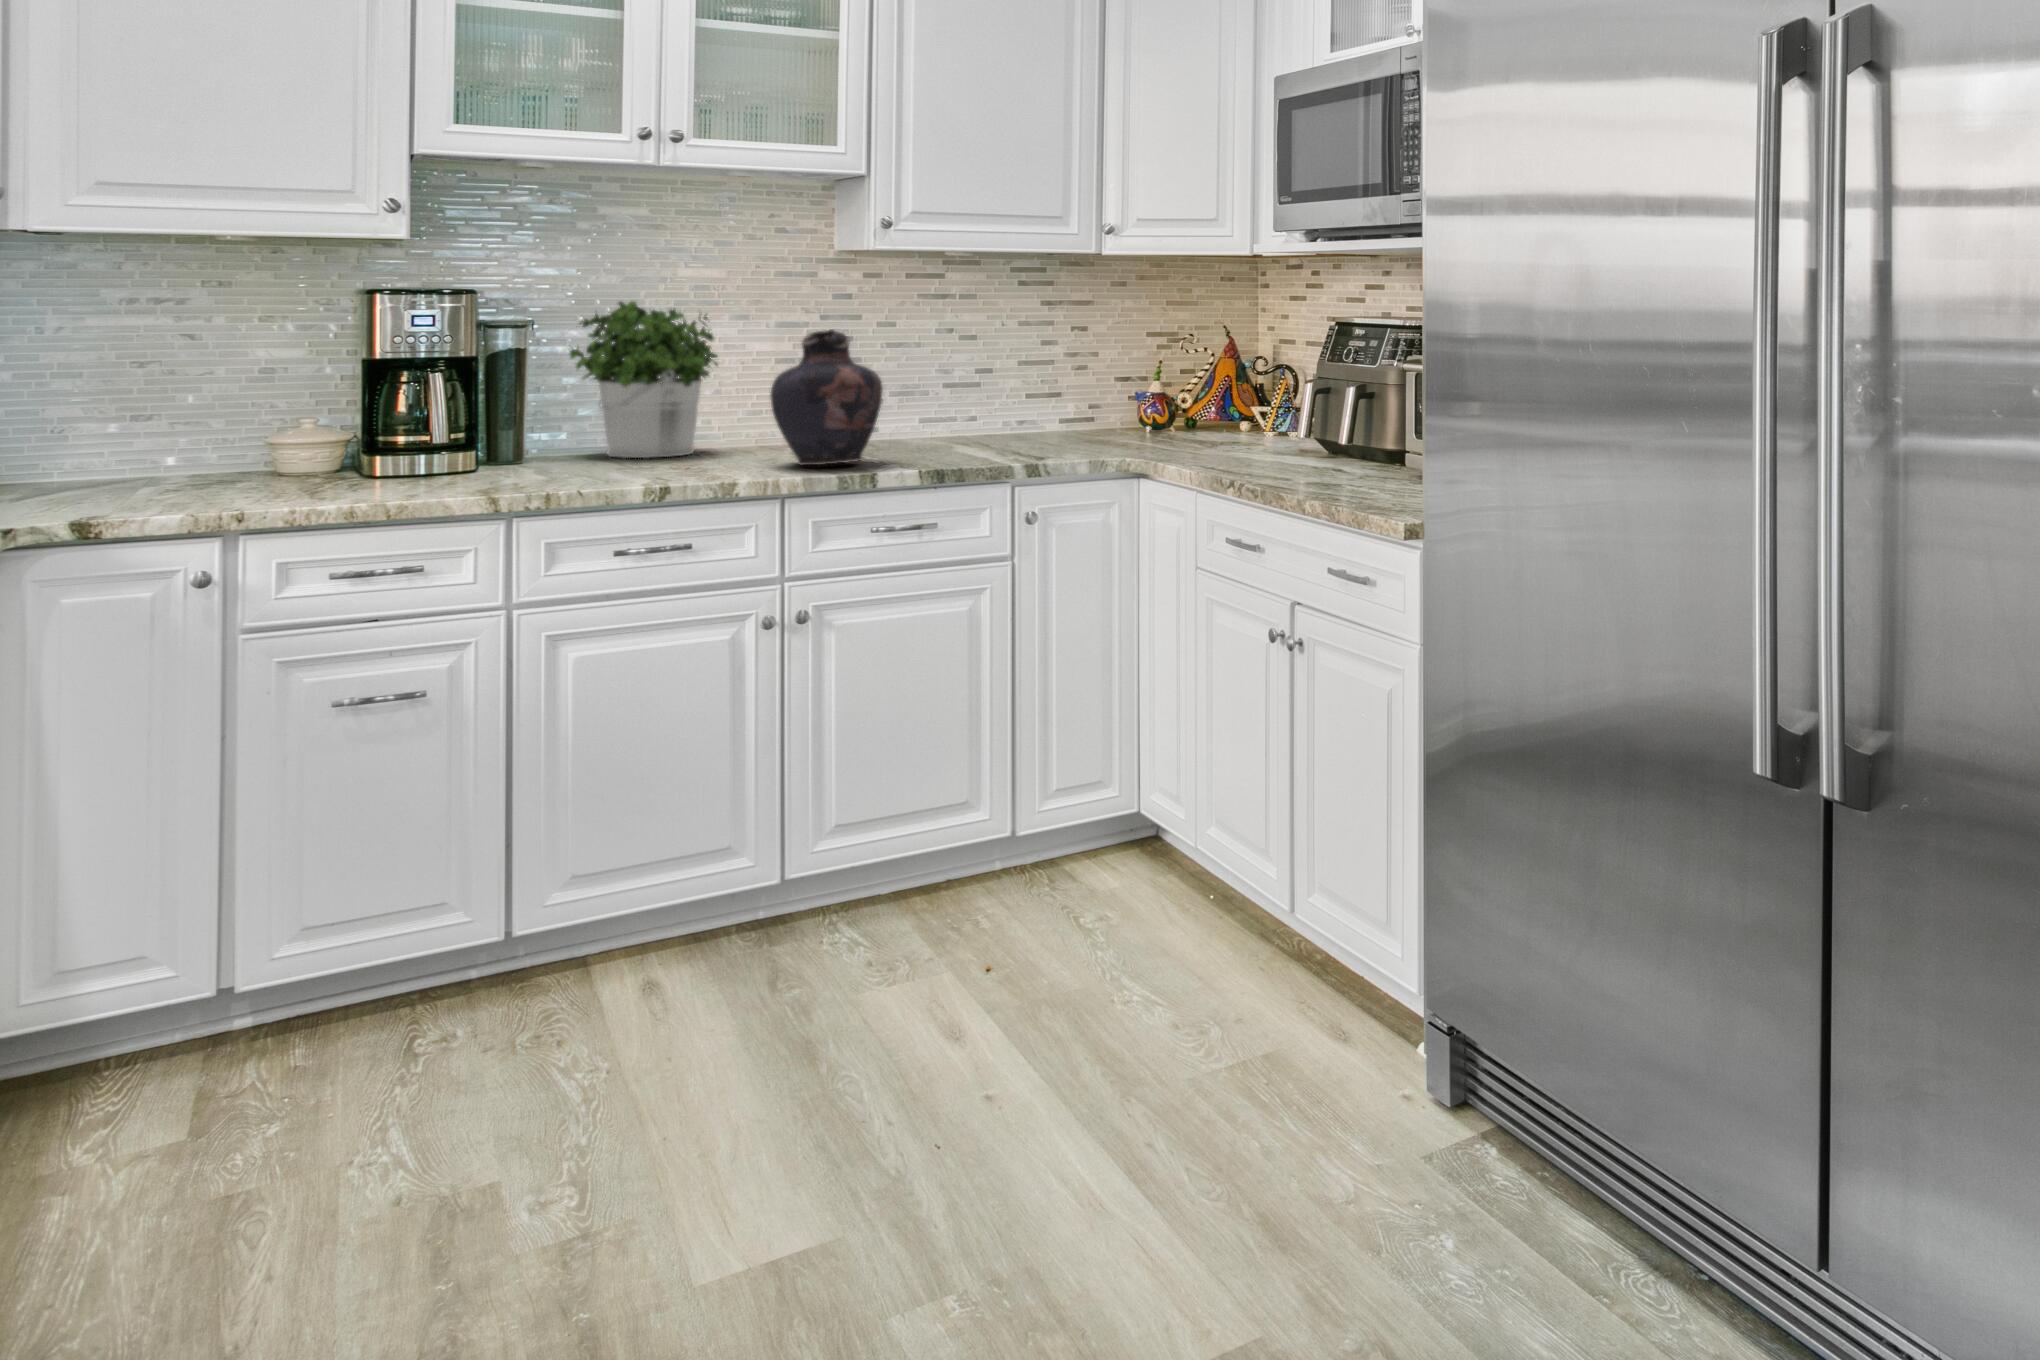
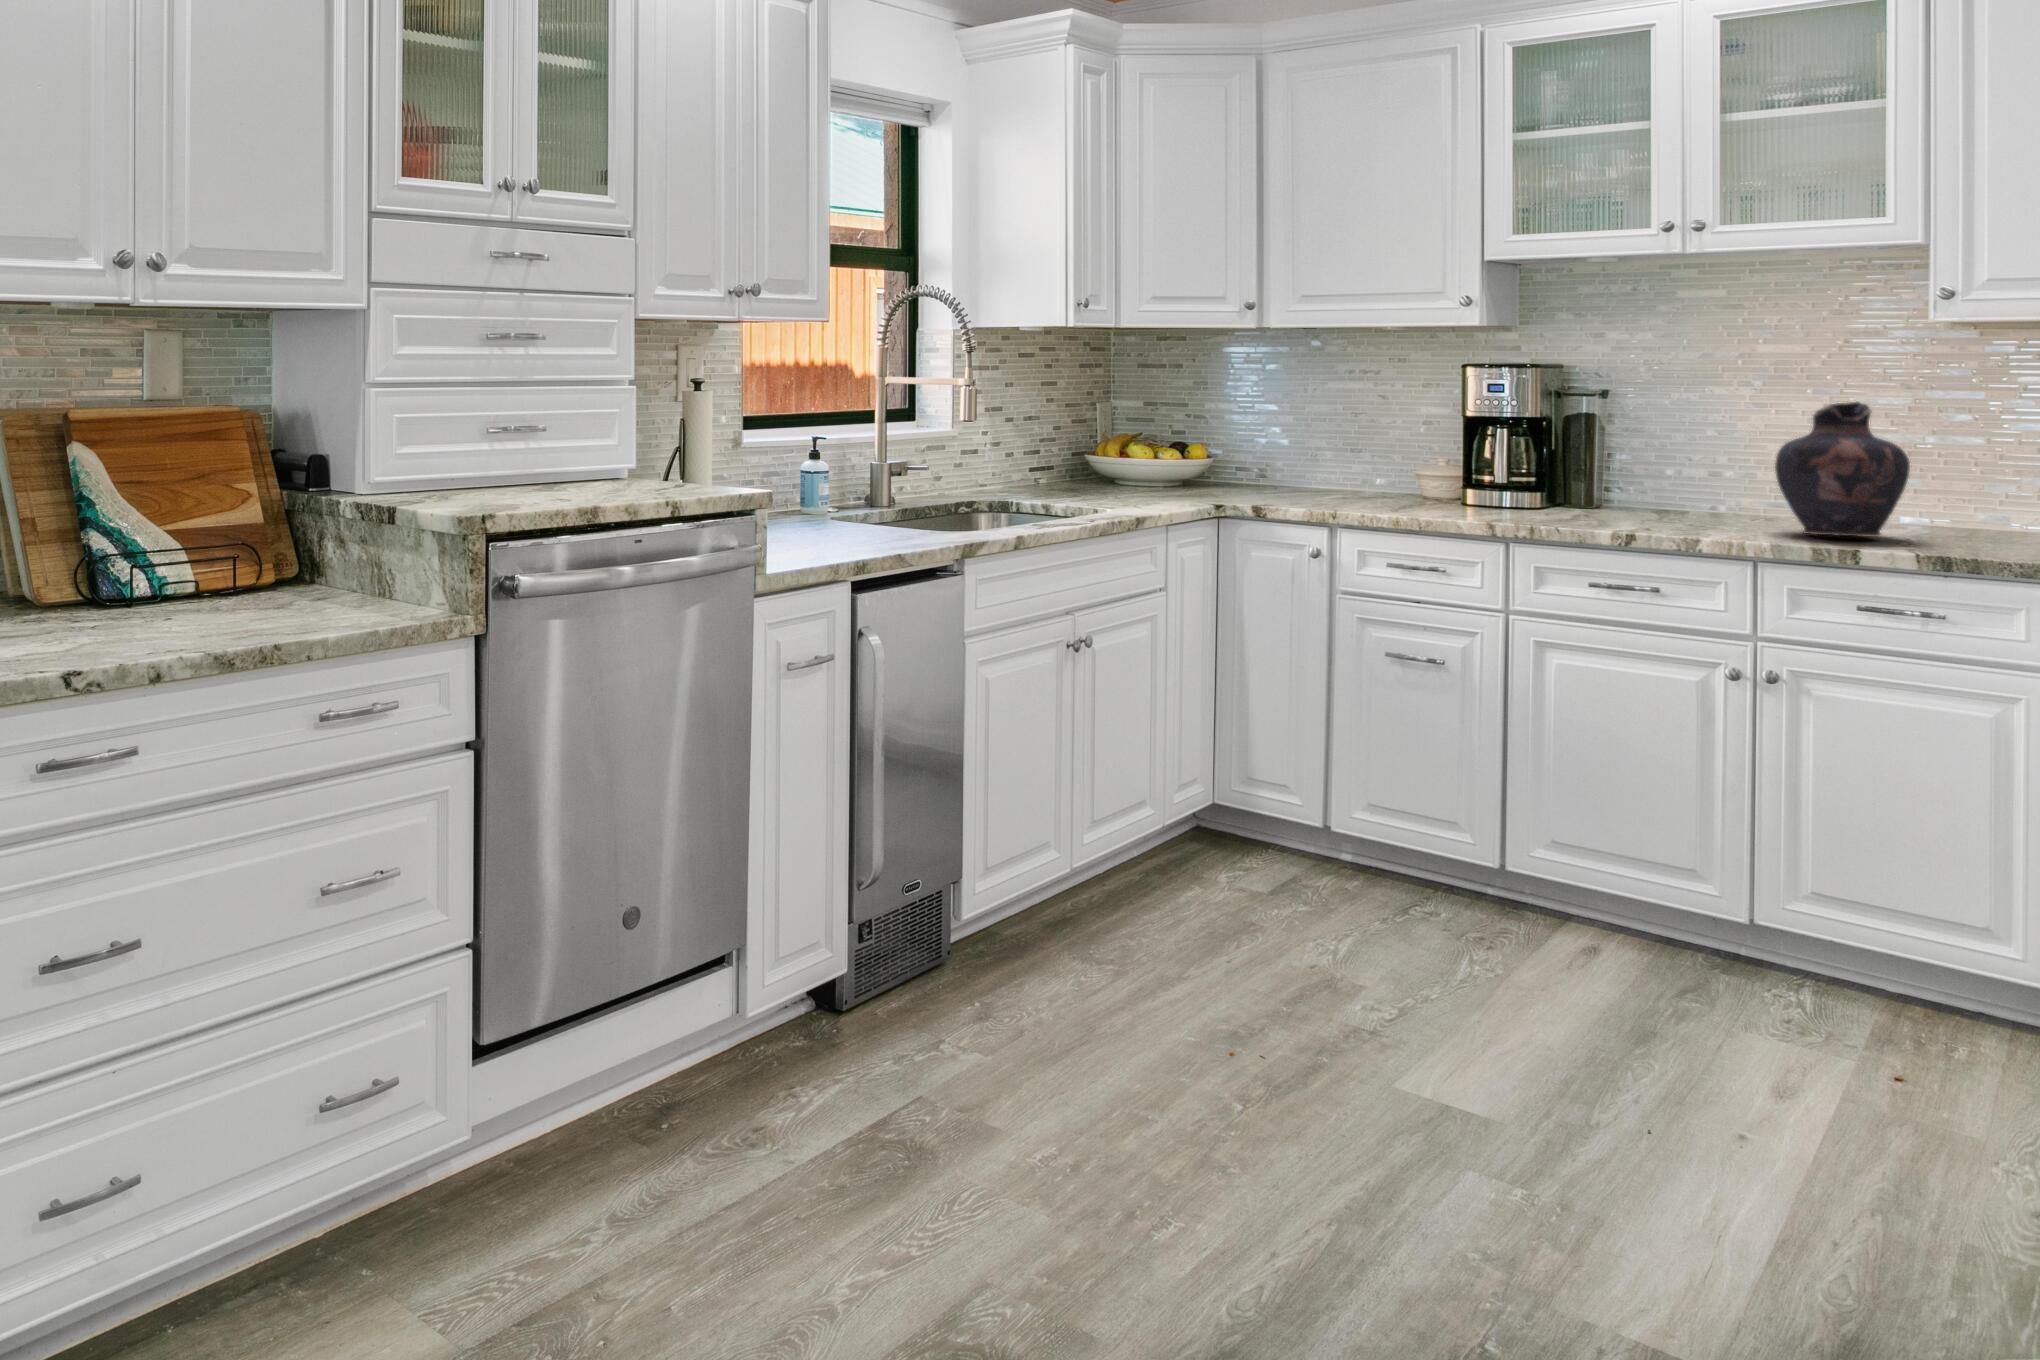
potted plant: present [569,301,718,458] -> none [1624,371,1773,514]

